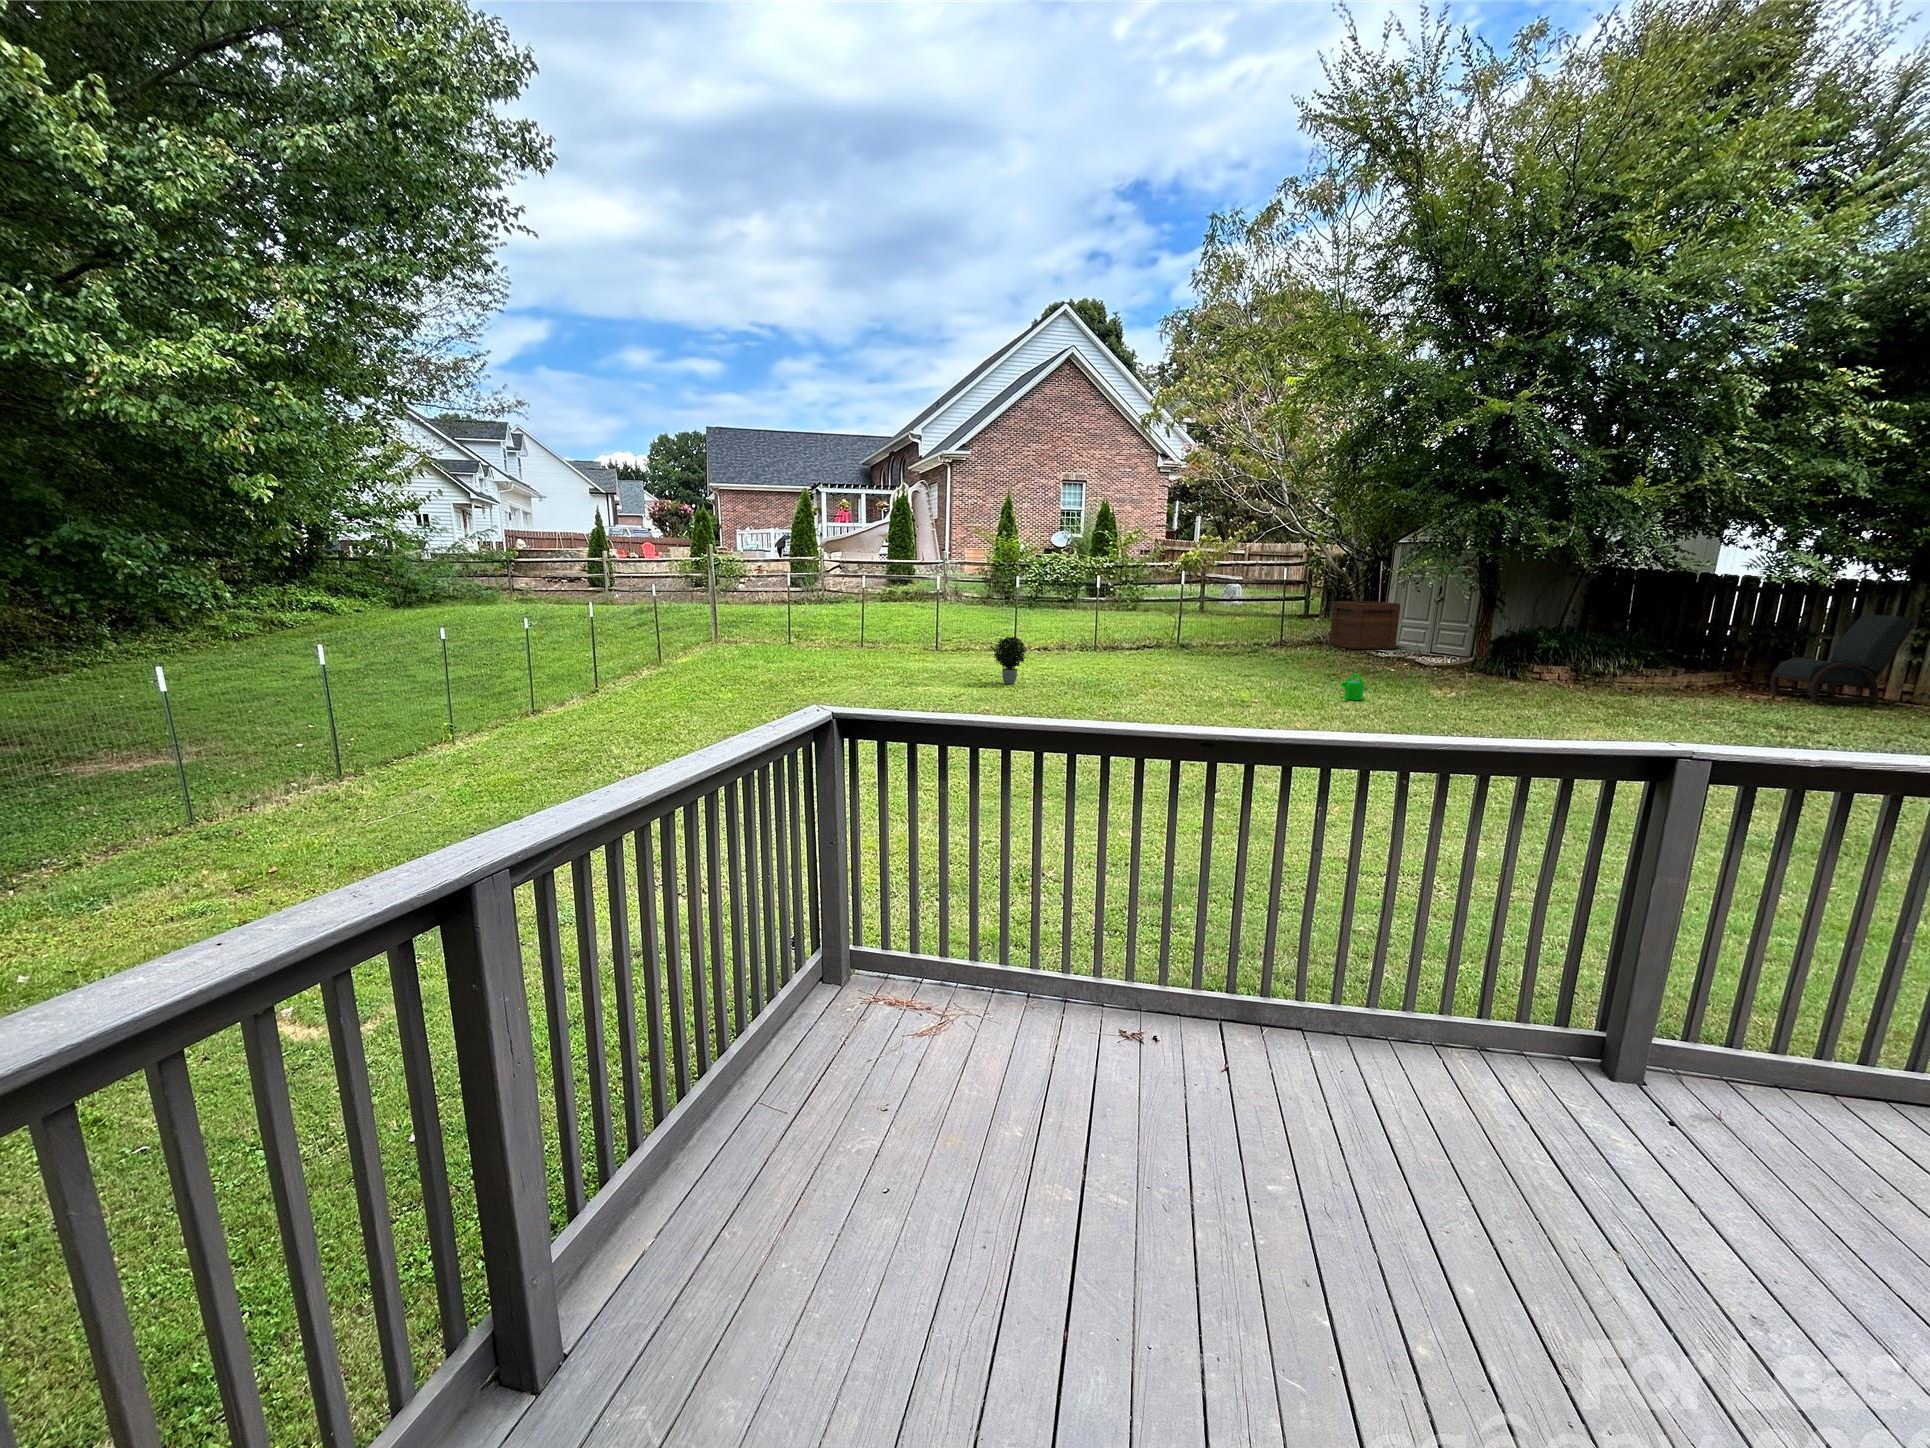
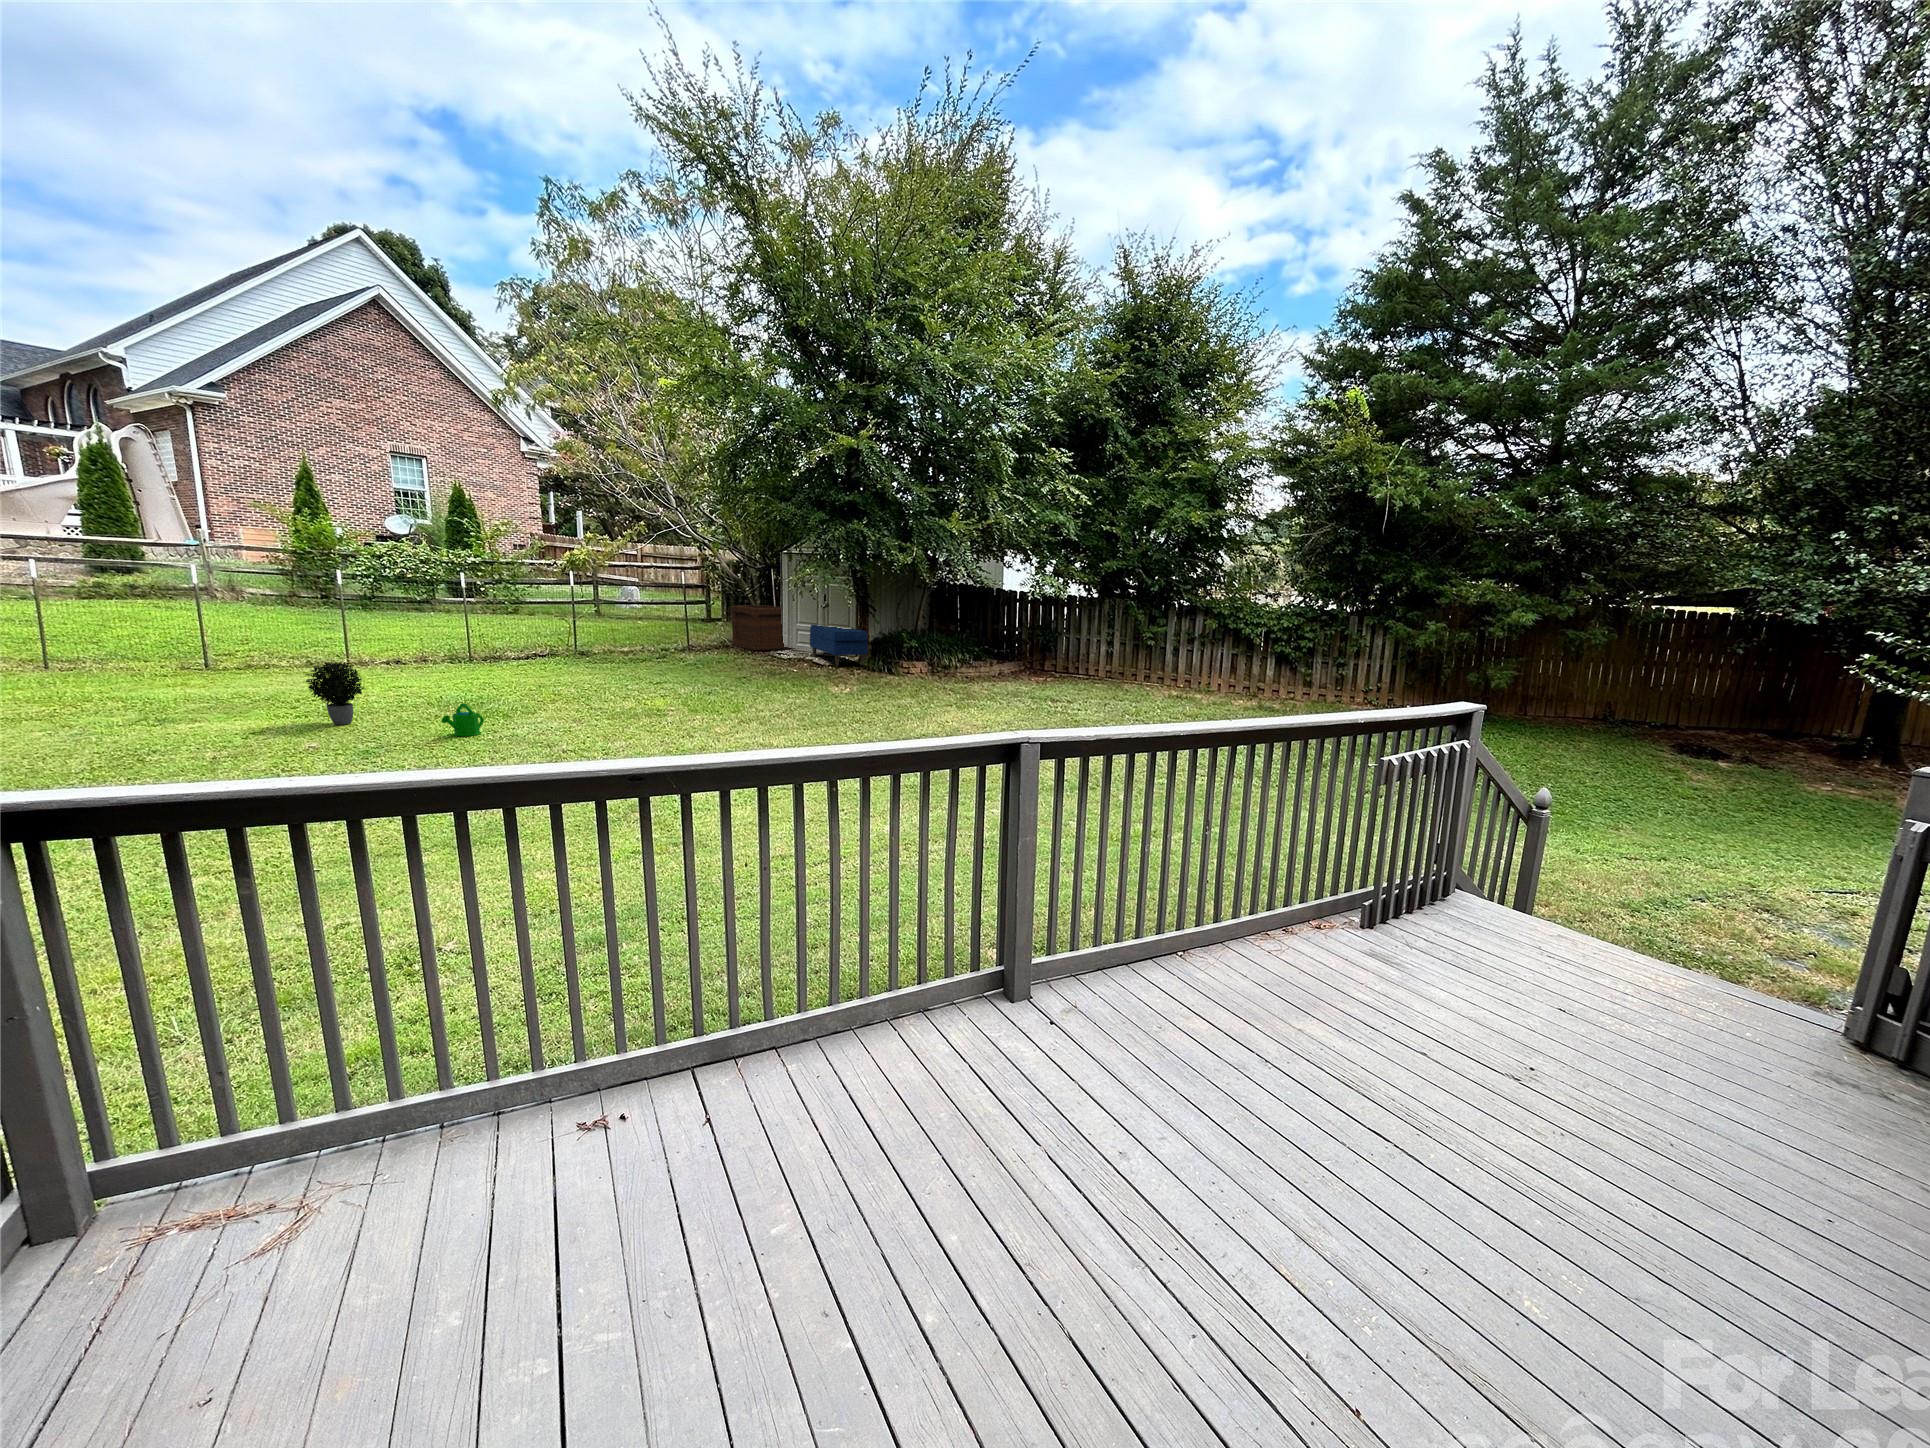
lounge chair: present [1770,614,1917,705] -> none [1041,620,1107,682]
bench: none [1418,621,1492,668] -> present [810,625,868,666]
watering can: present [1341,673,1365,700] -> present [441,703,484,736]

